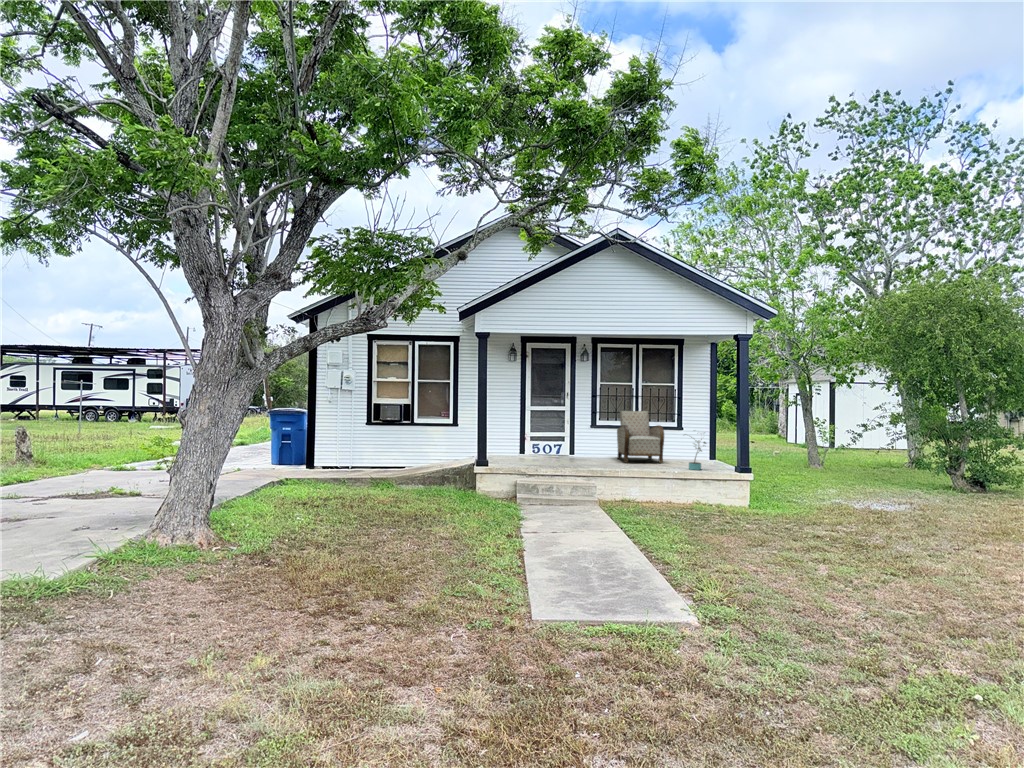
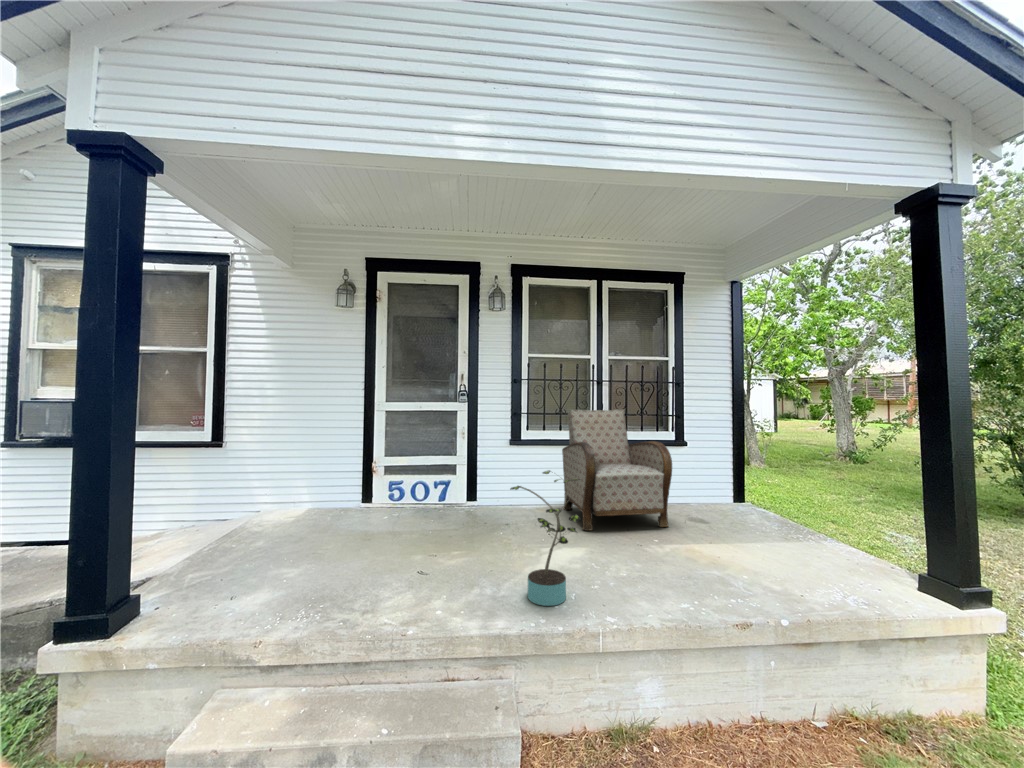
potted plant: present [689,439,706,470] -> present [510,470,581,606]

